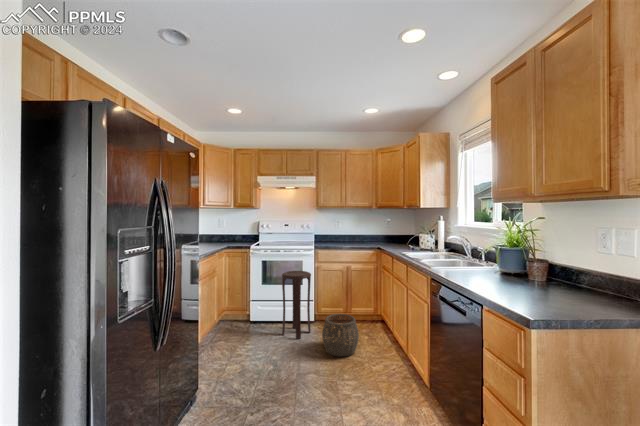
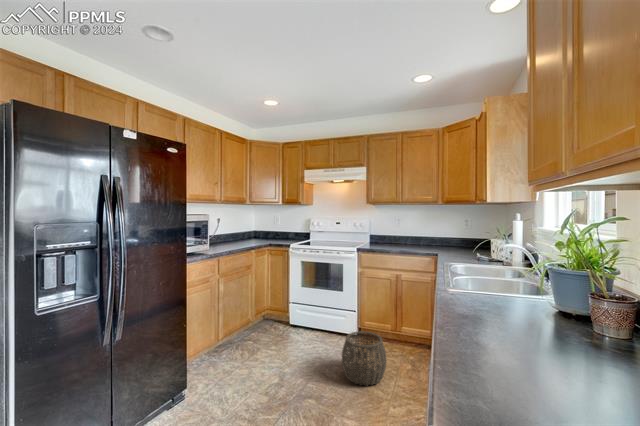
stool: present [282,271,311,339] -> none [311,275,345,353]

